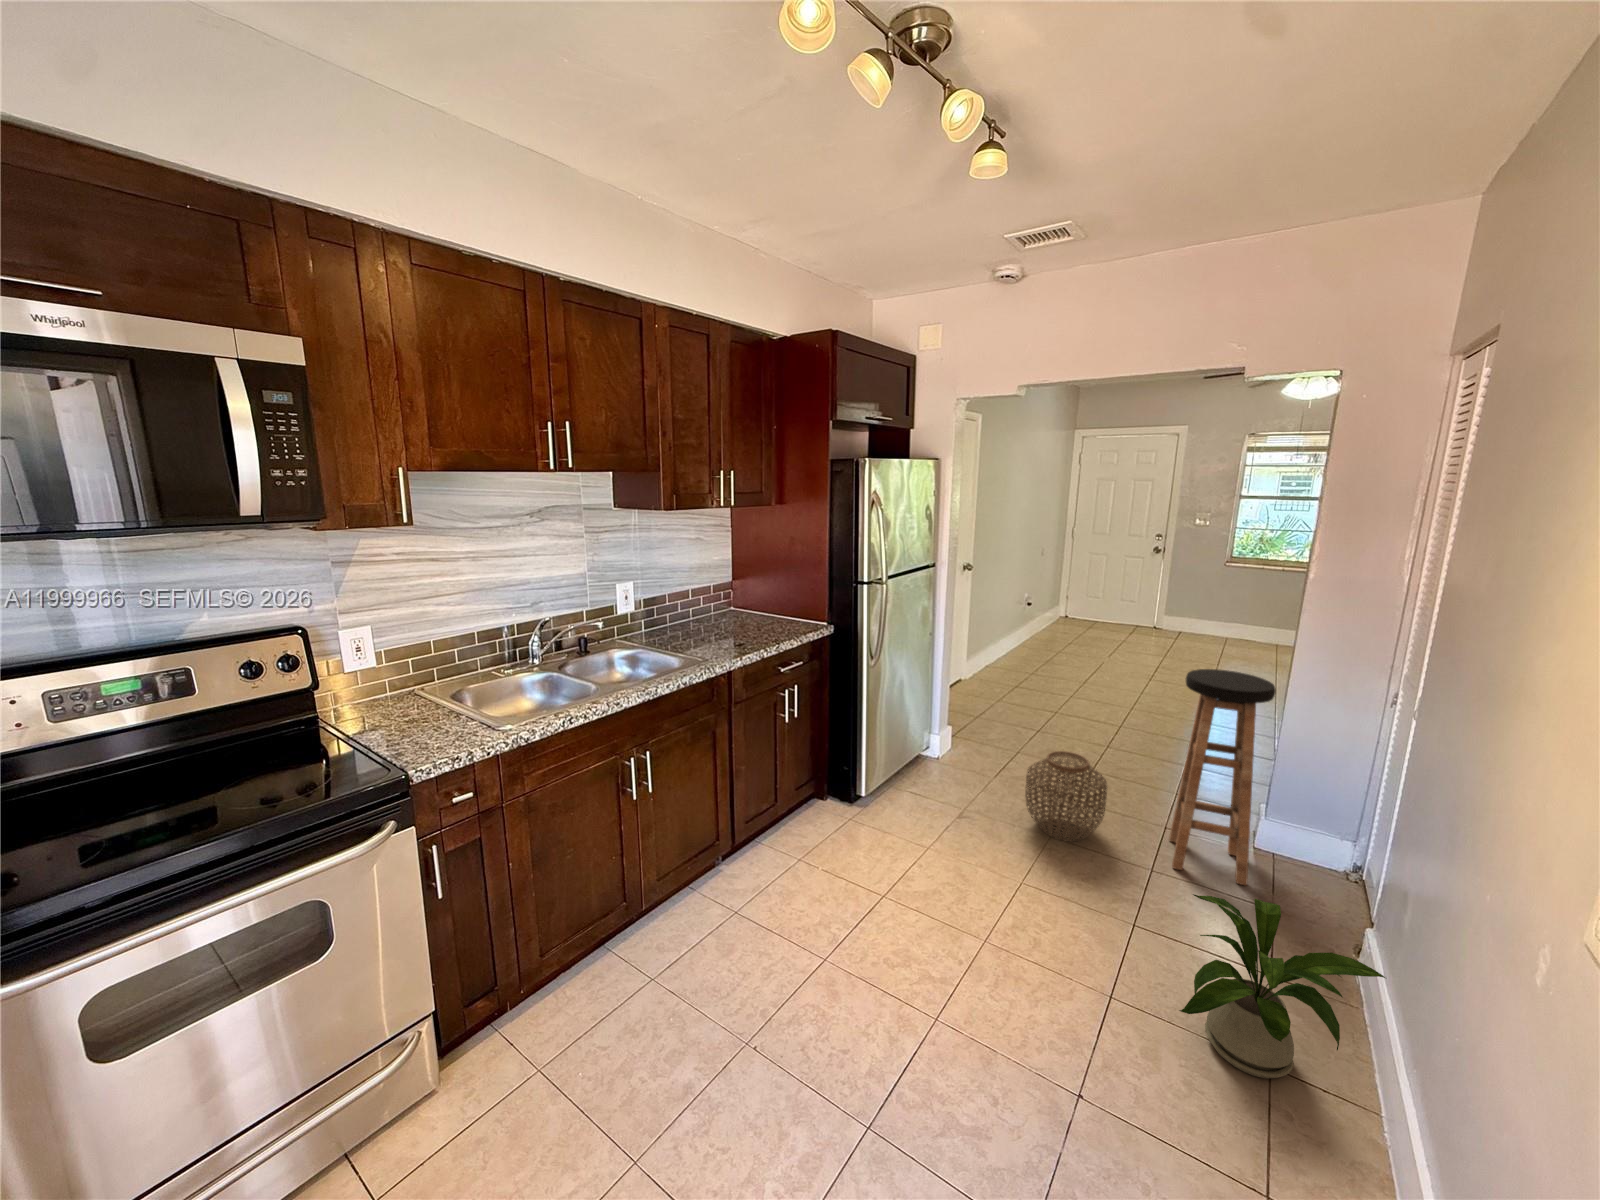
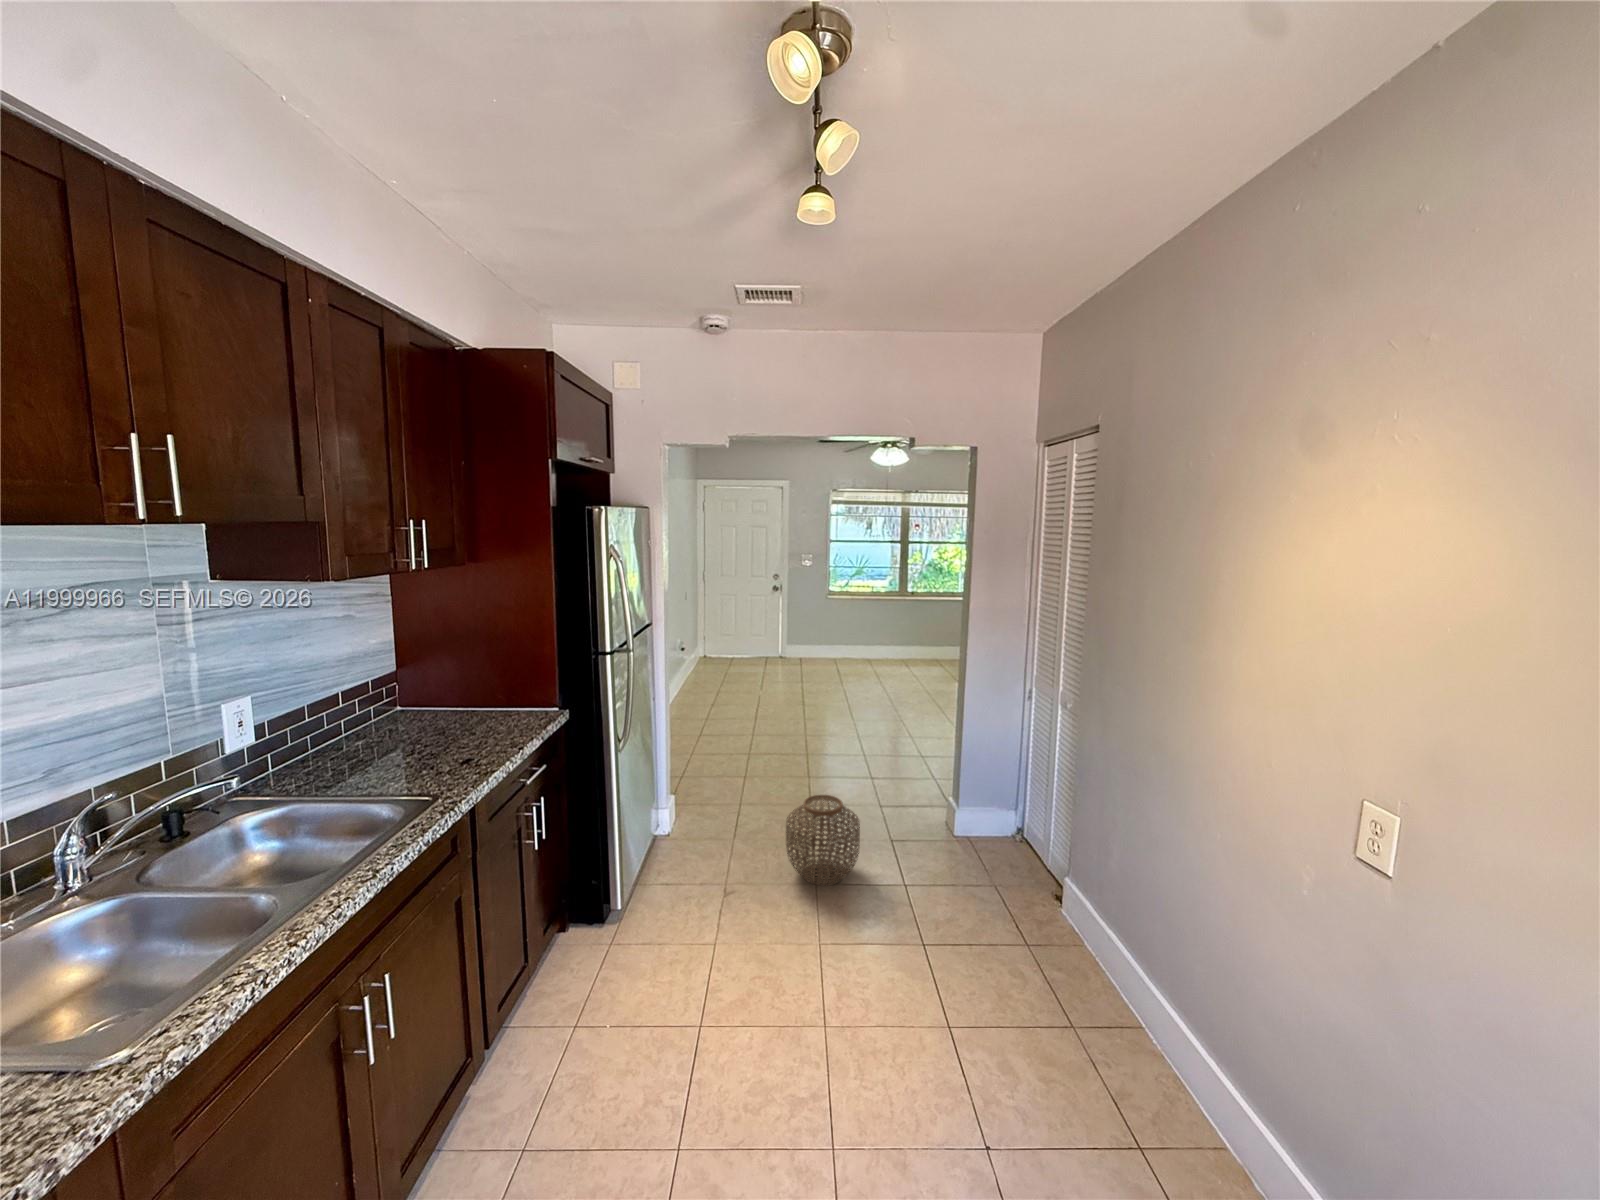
bar stool: present [1169,669,1276,885] -> none [902,691,975,878]
house plant: present [1180,894,1385,1078] -> none [1004,887,1128,1044]

